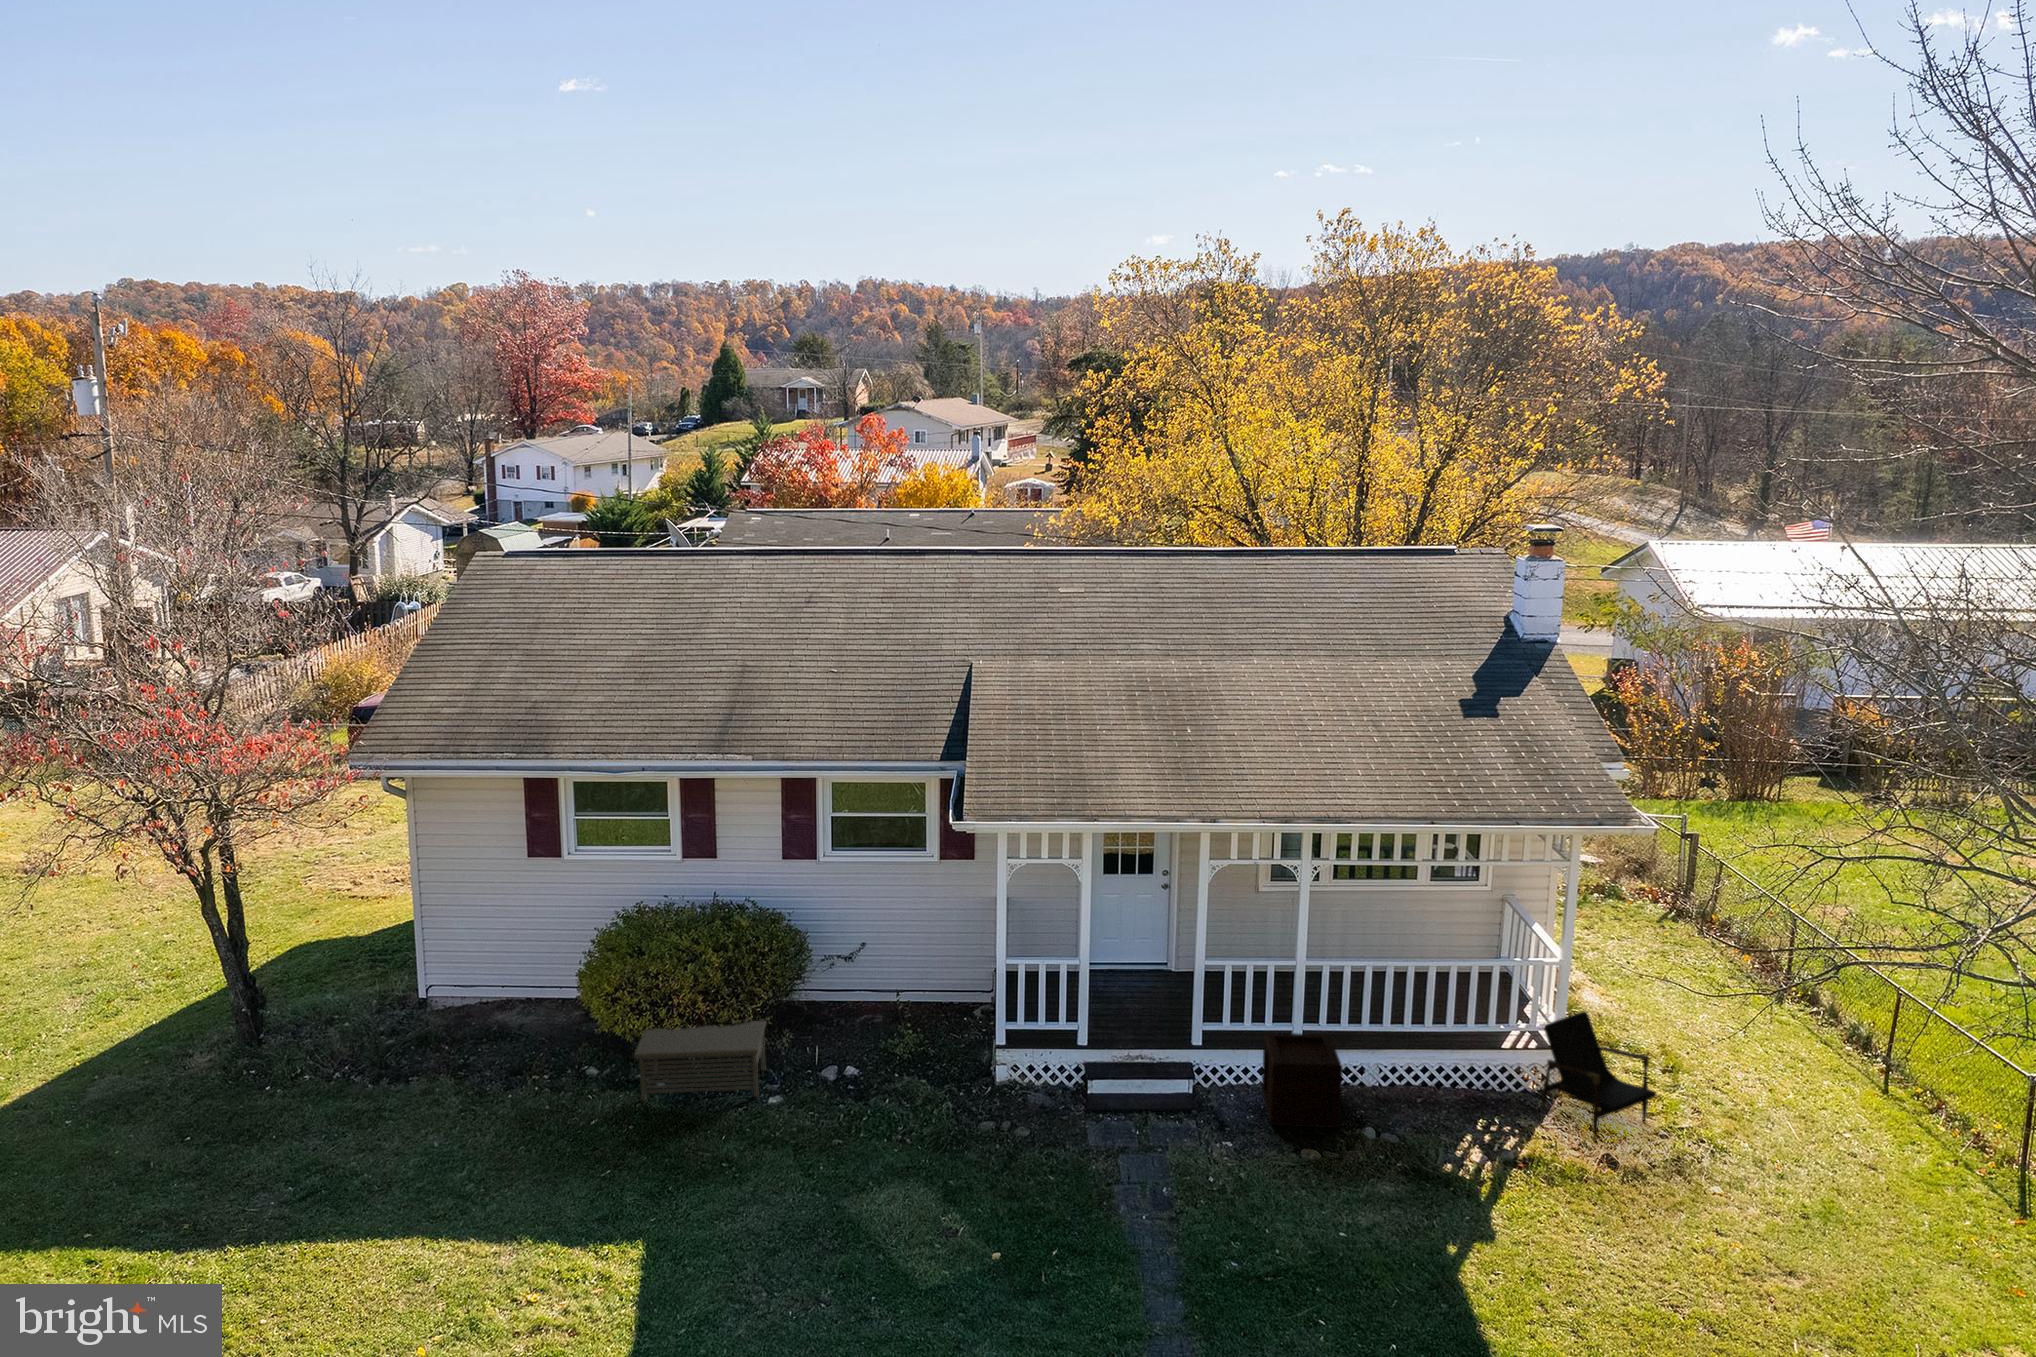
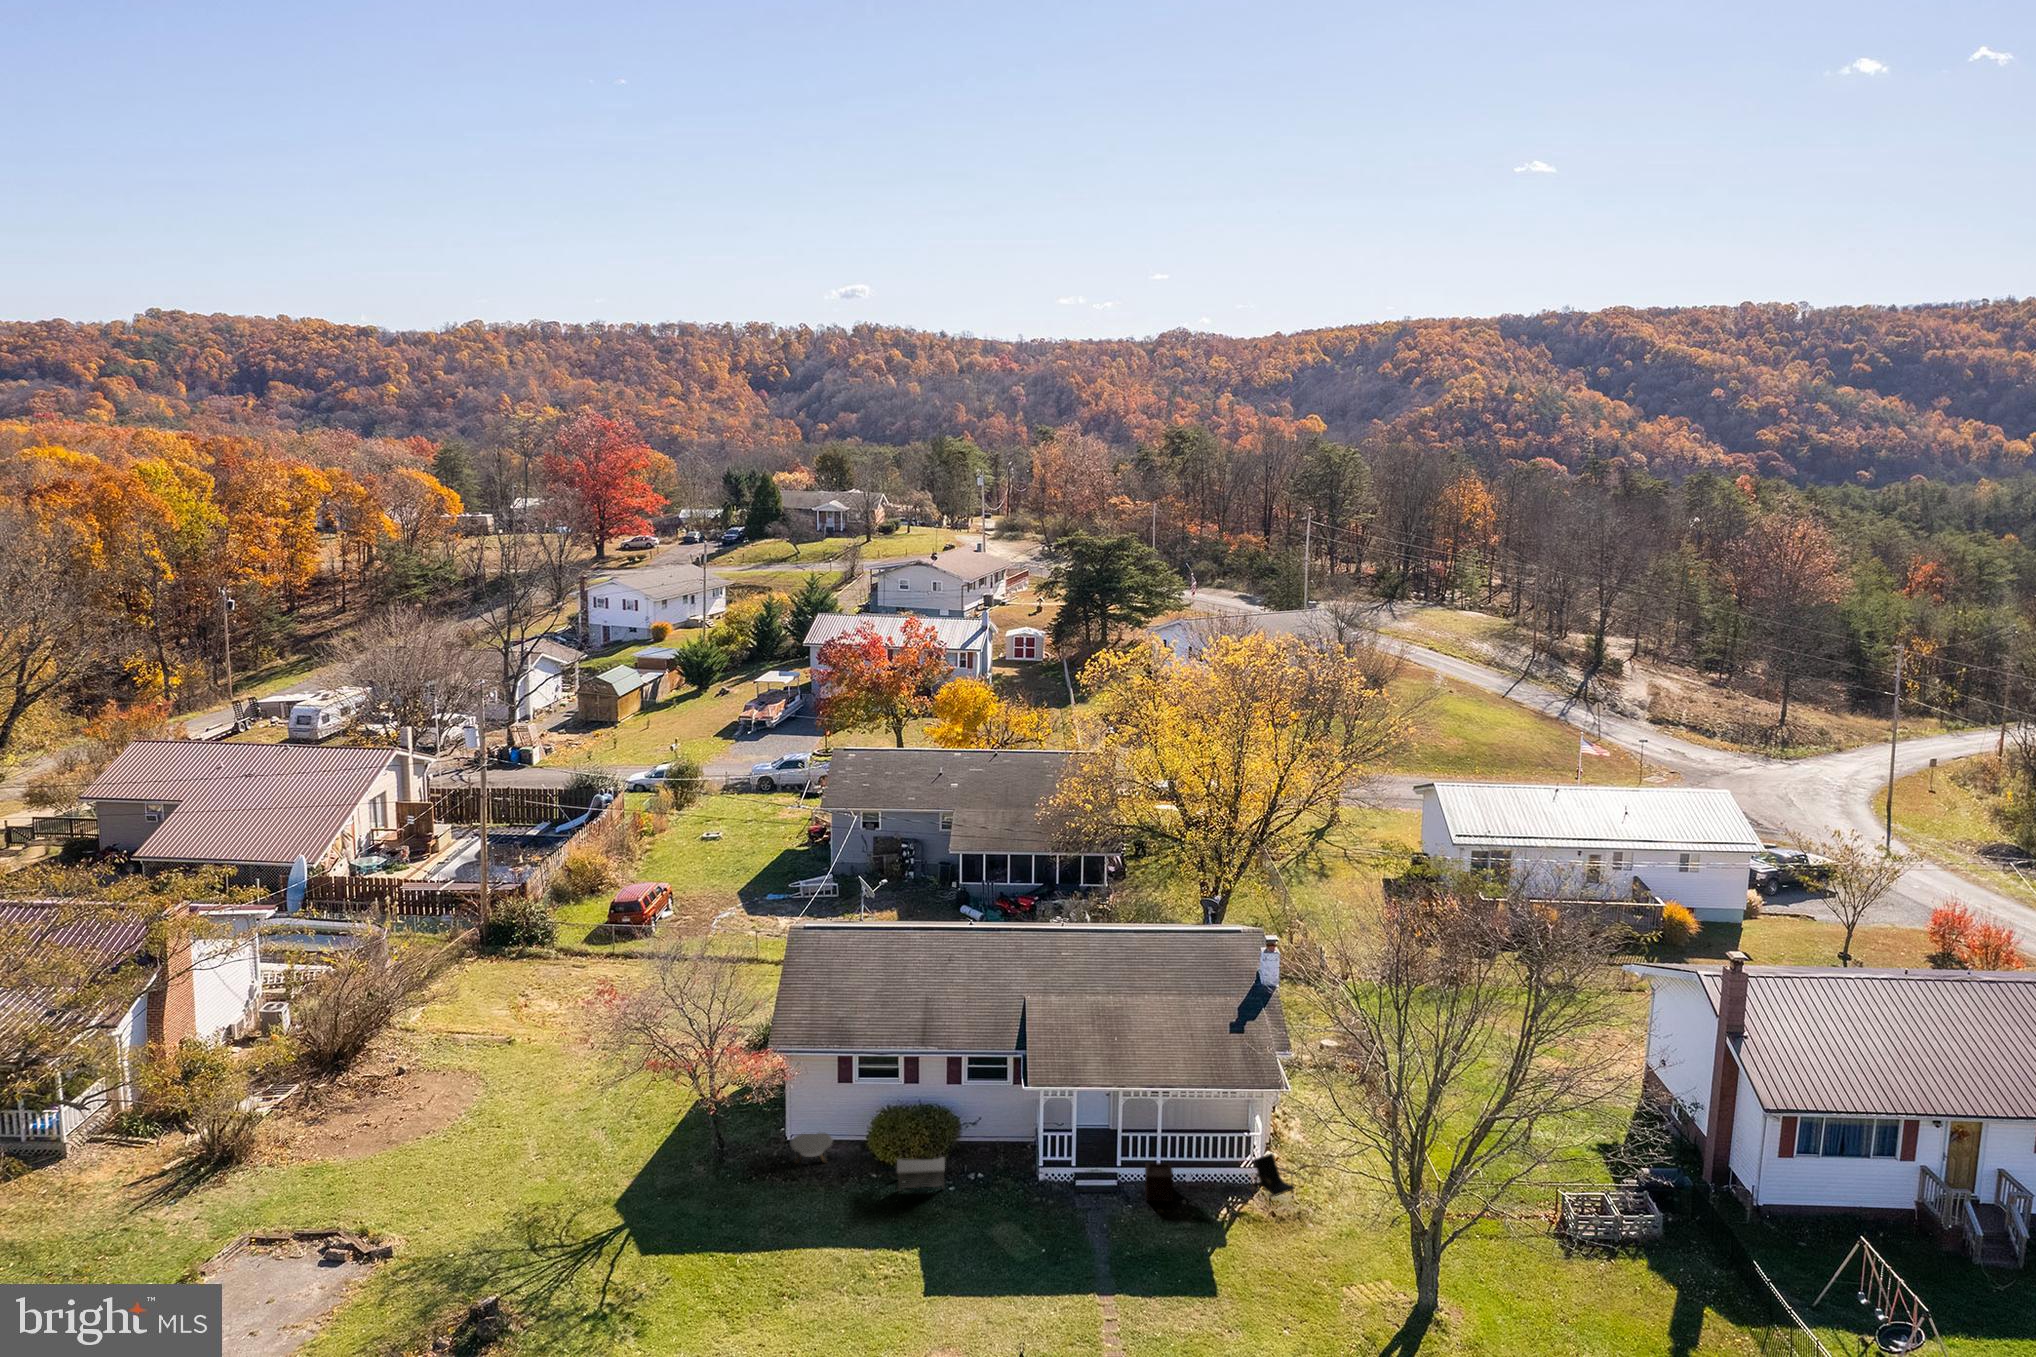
round table: none [406,969,514,1039] -> present [791,1132,833,1163]

